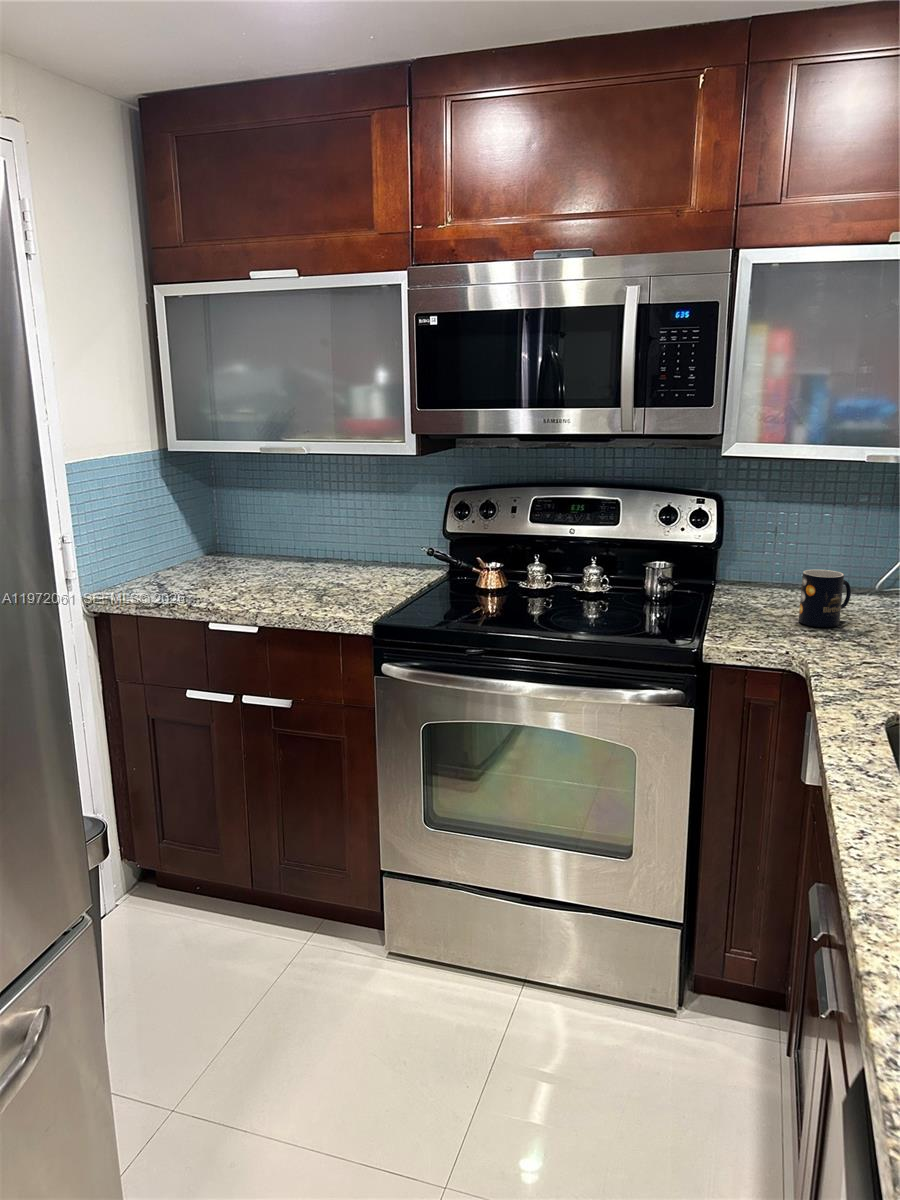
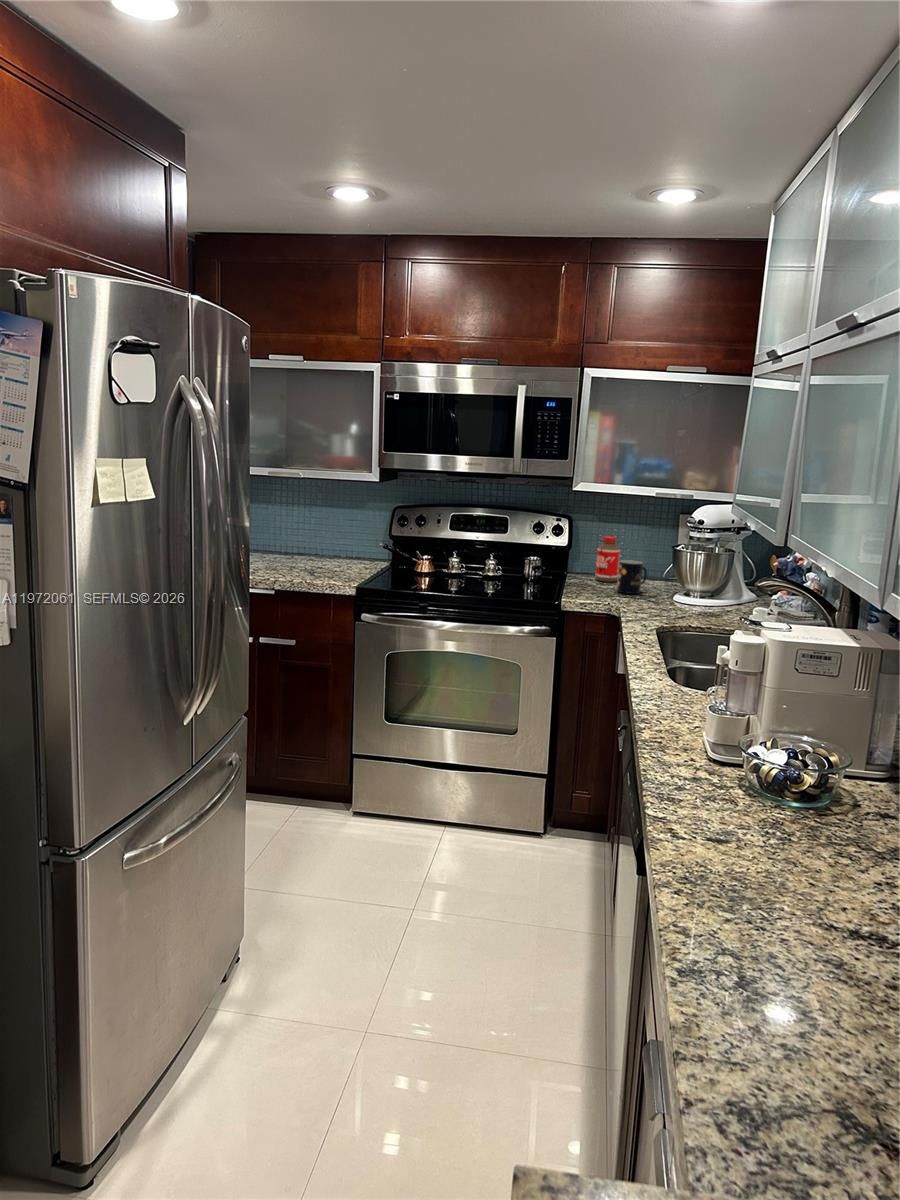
bottle: none [760,527,802,600] -> present [596,537,620,582]

